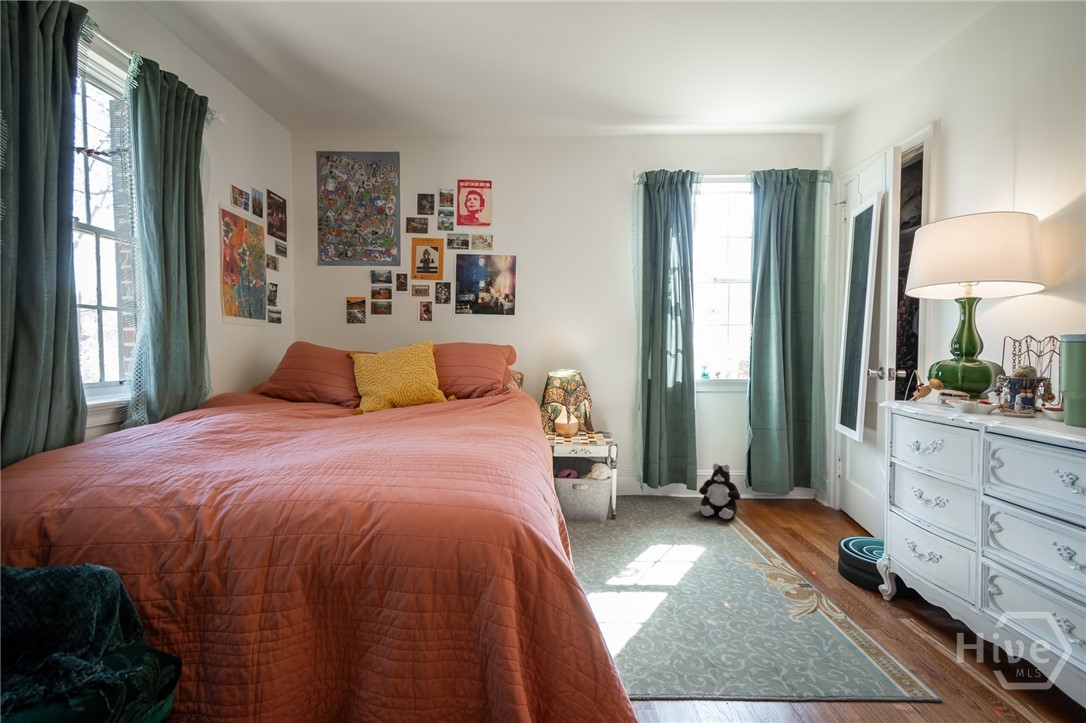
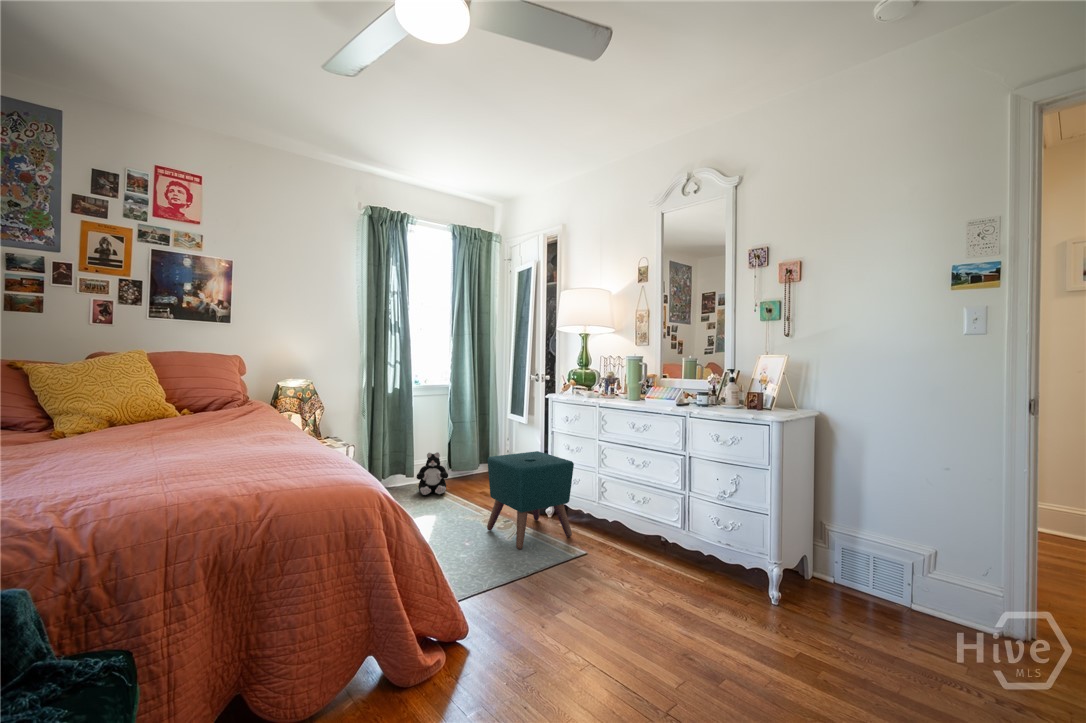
ottoman: none [767,487,925,654] -> present [487,451,574,550]

